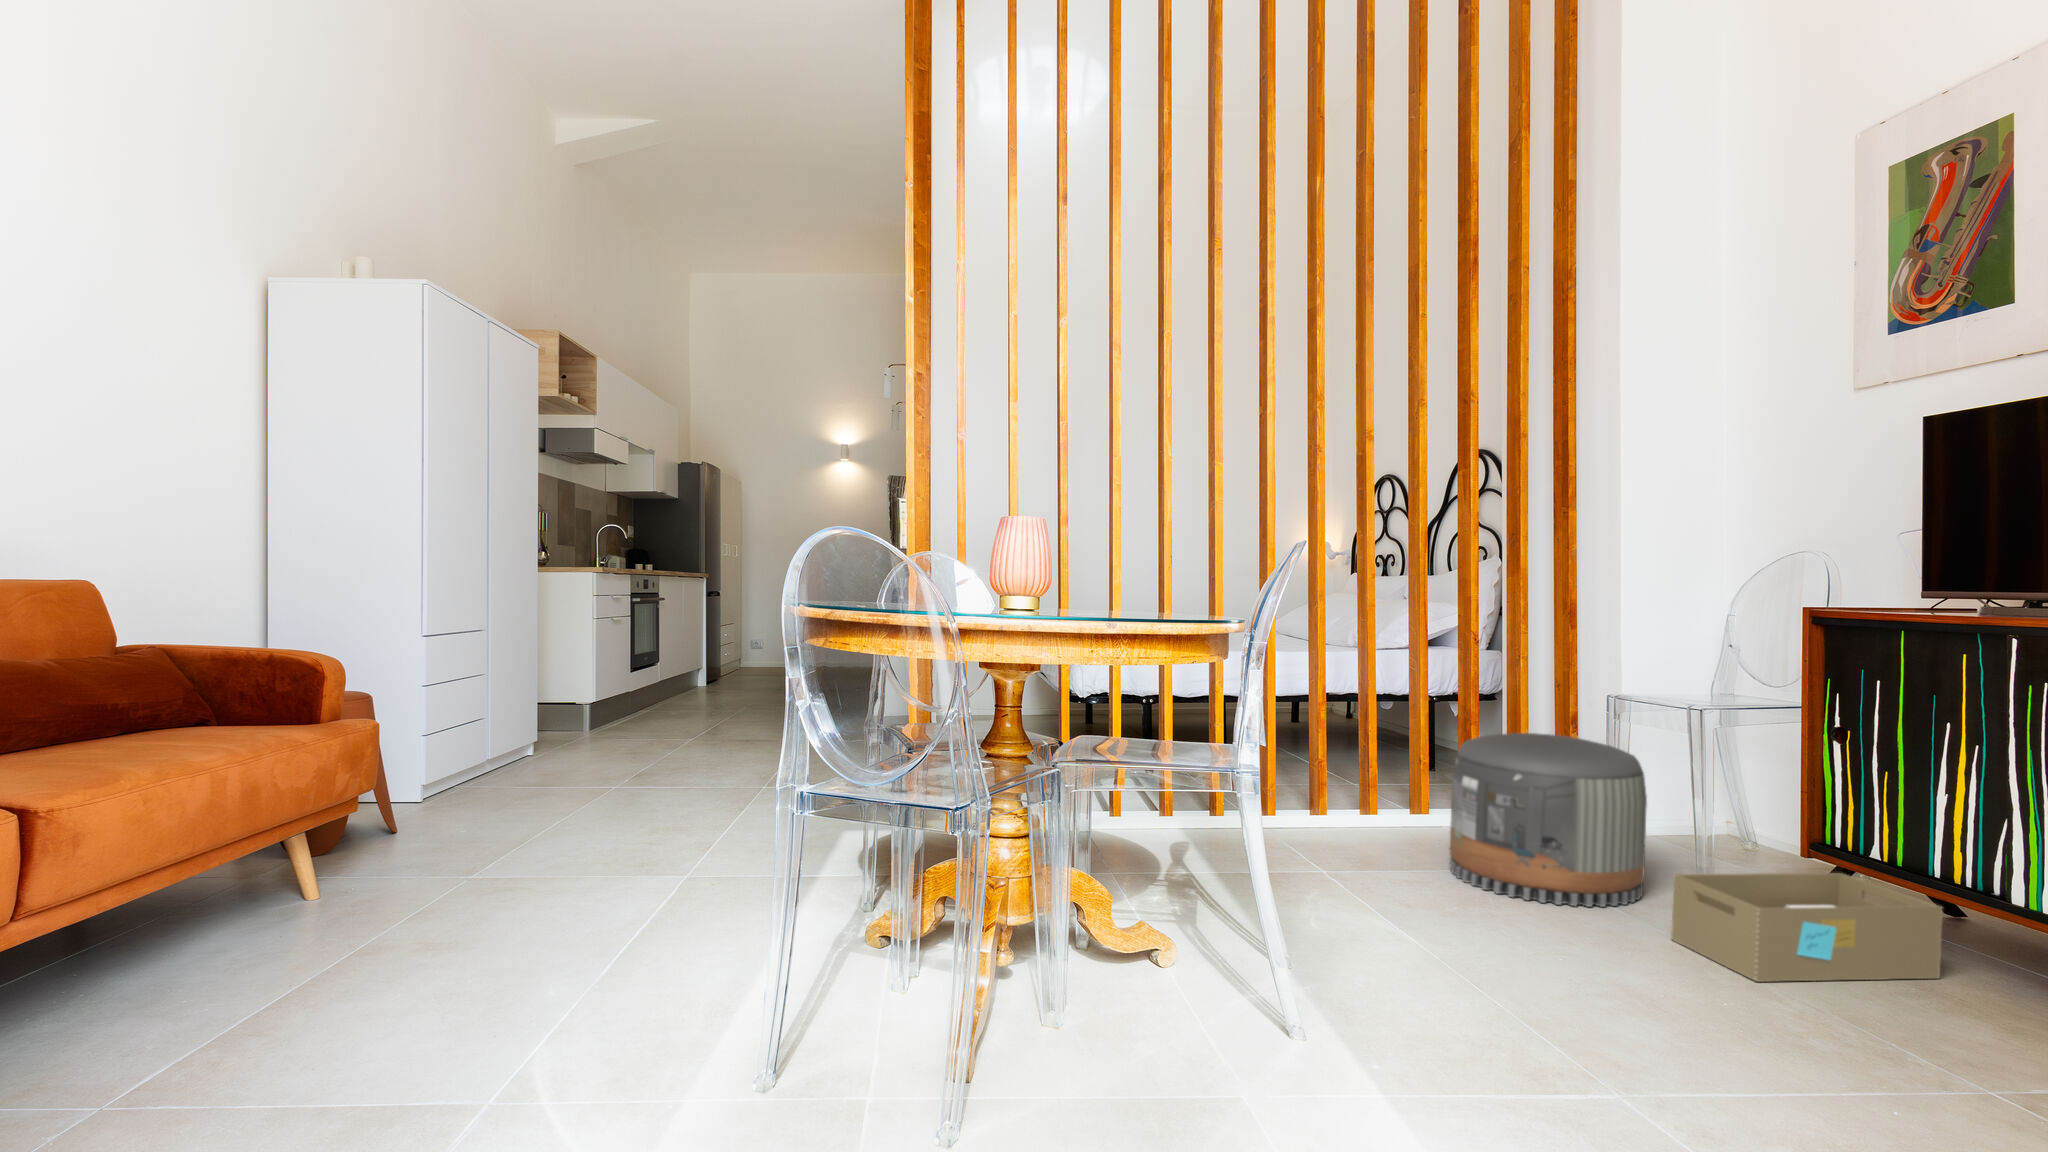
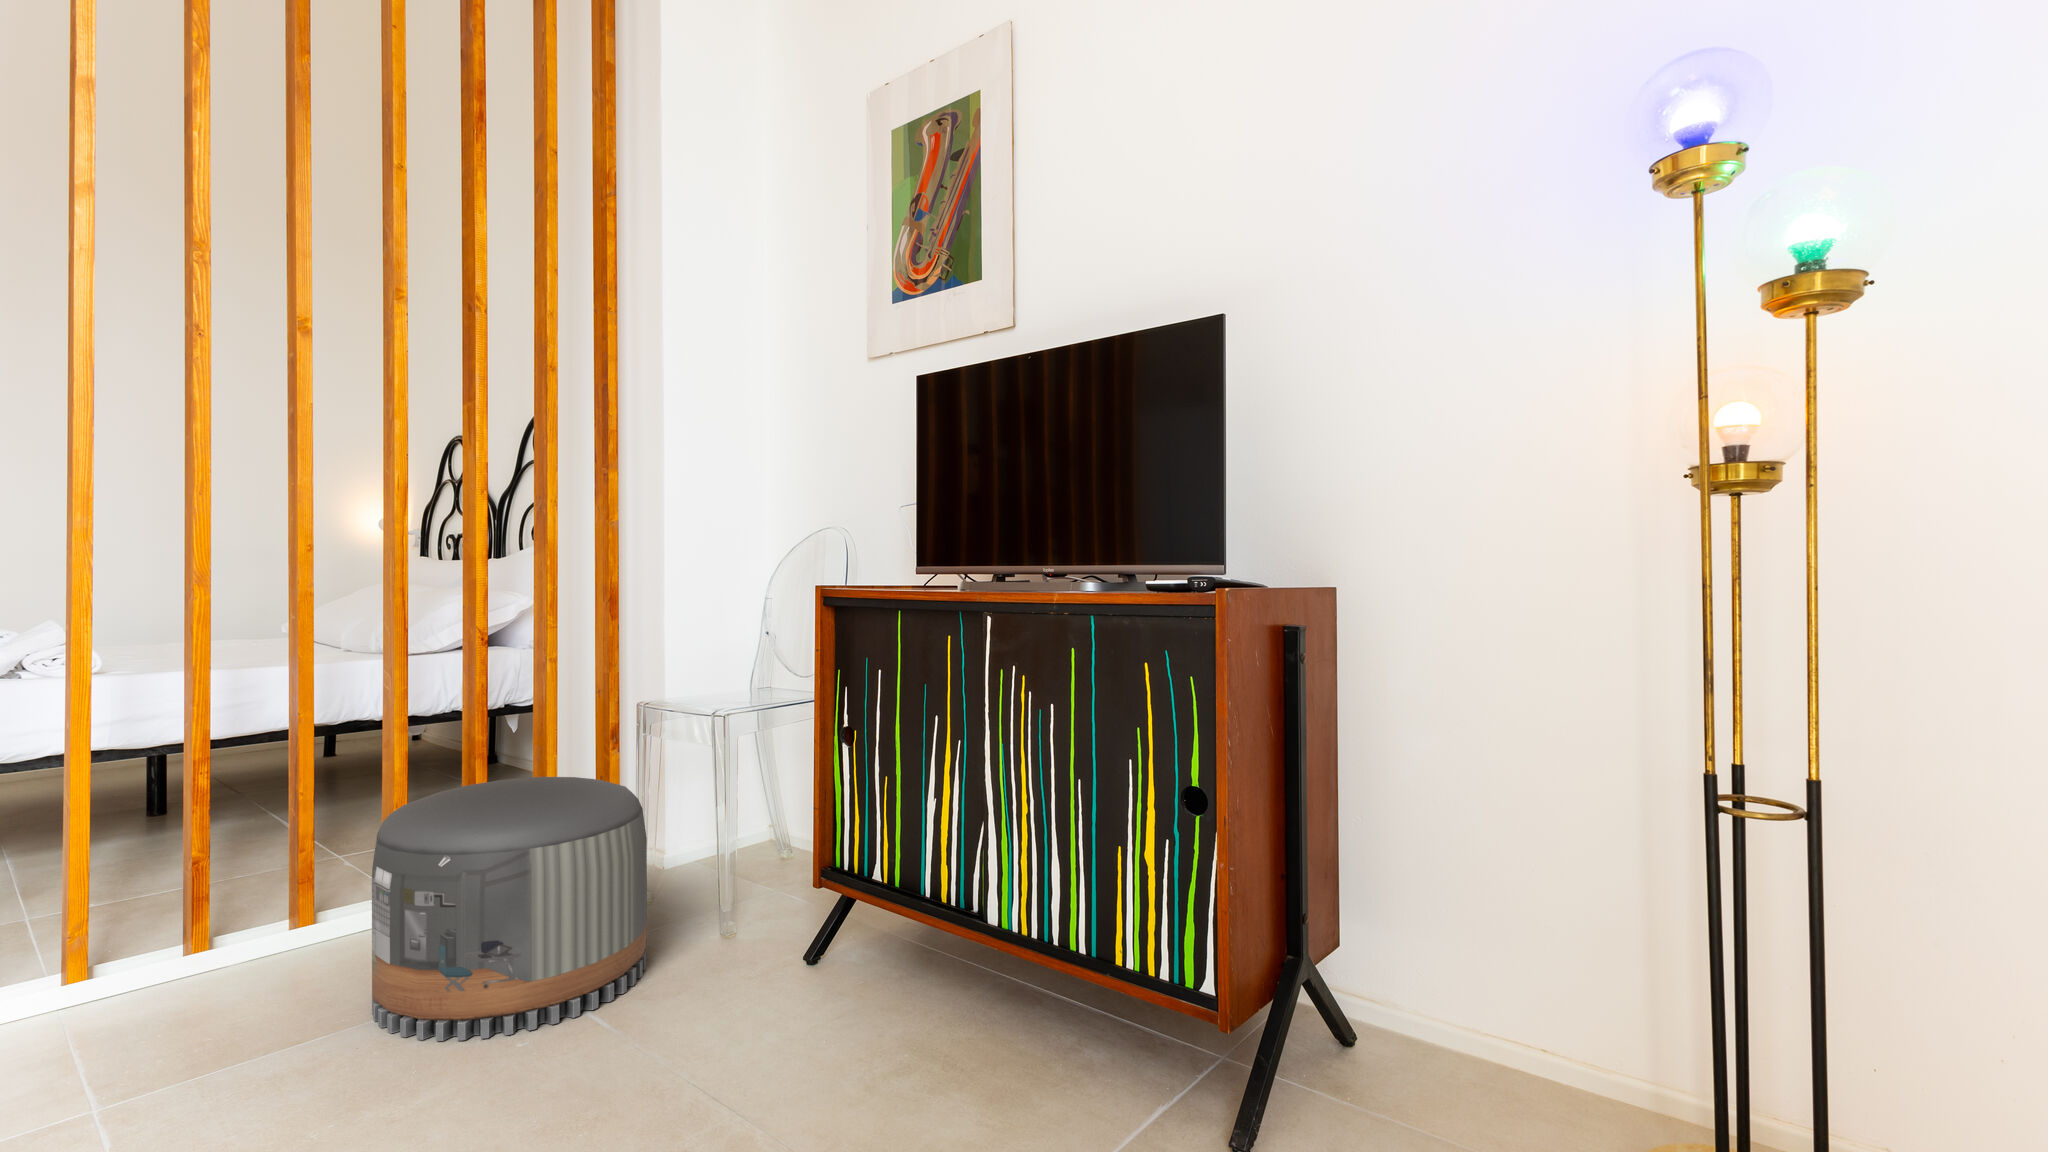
storage box: present [1671,873,1942,982] -> none [641,903,933,1116]

